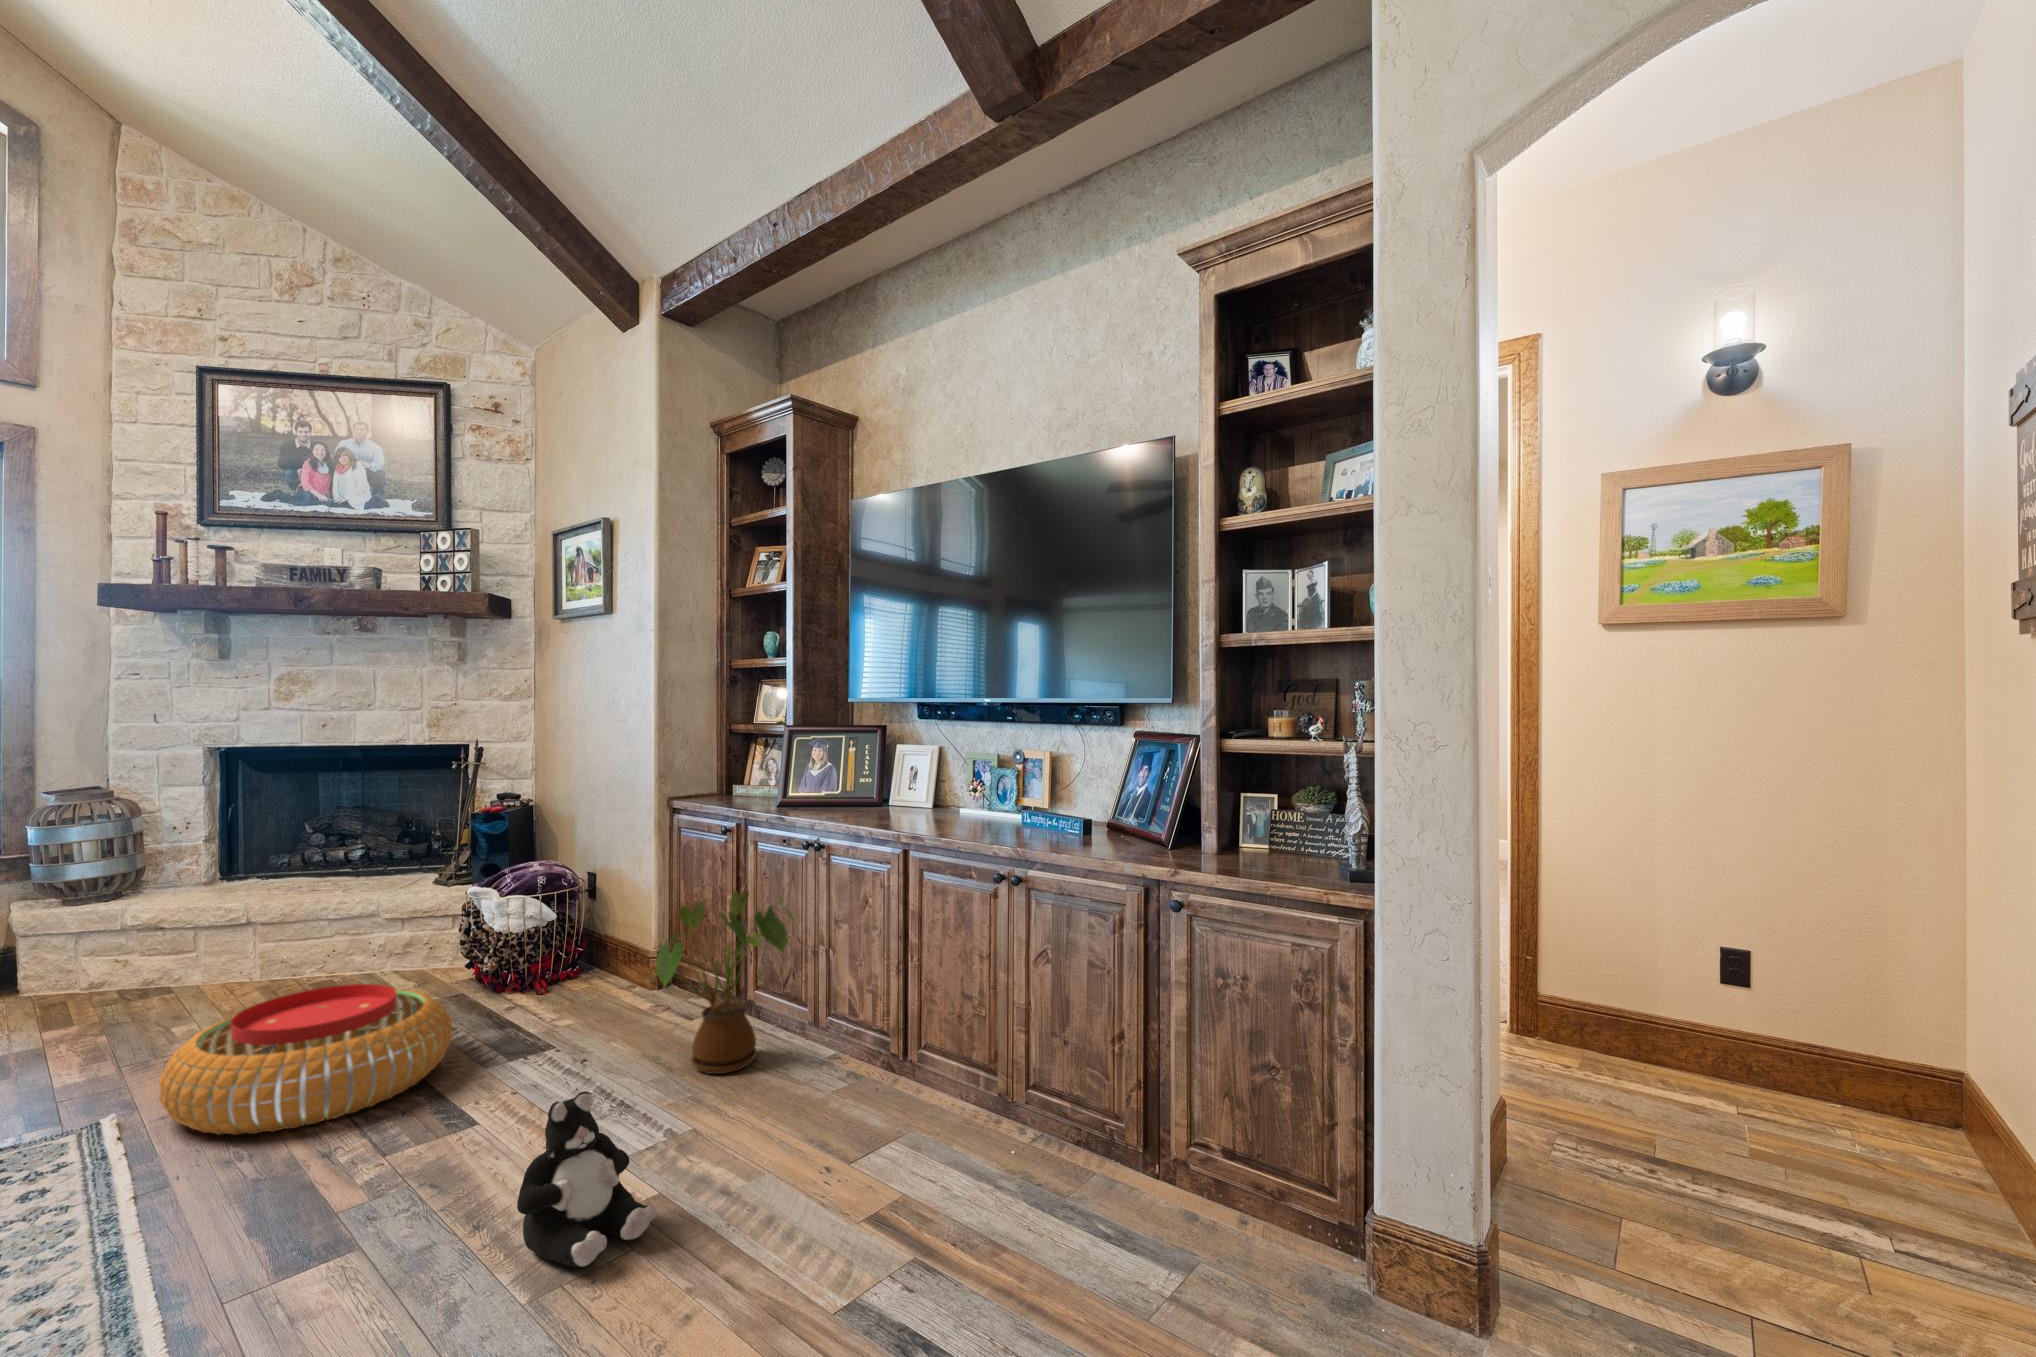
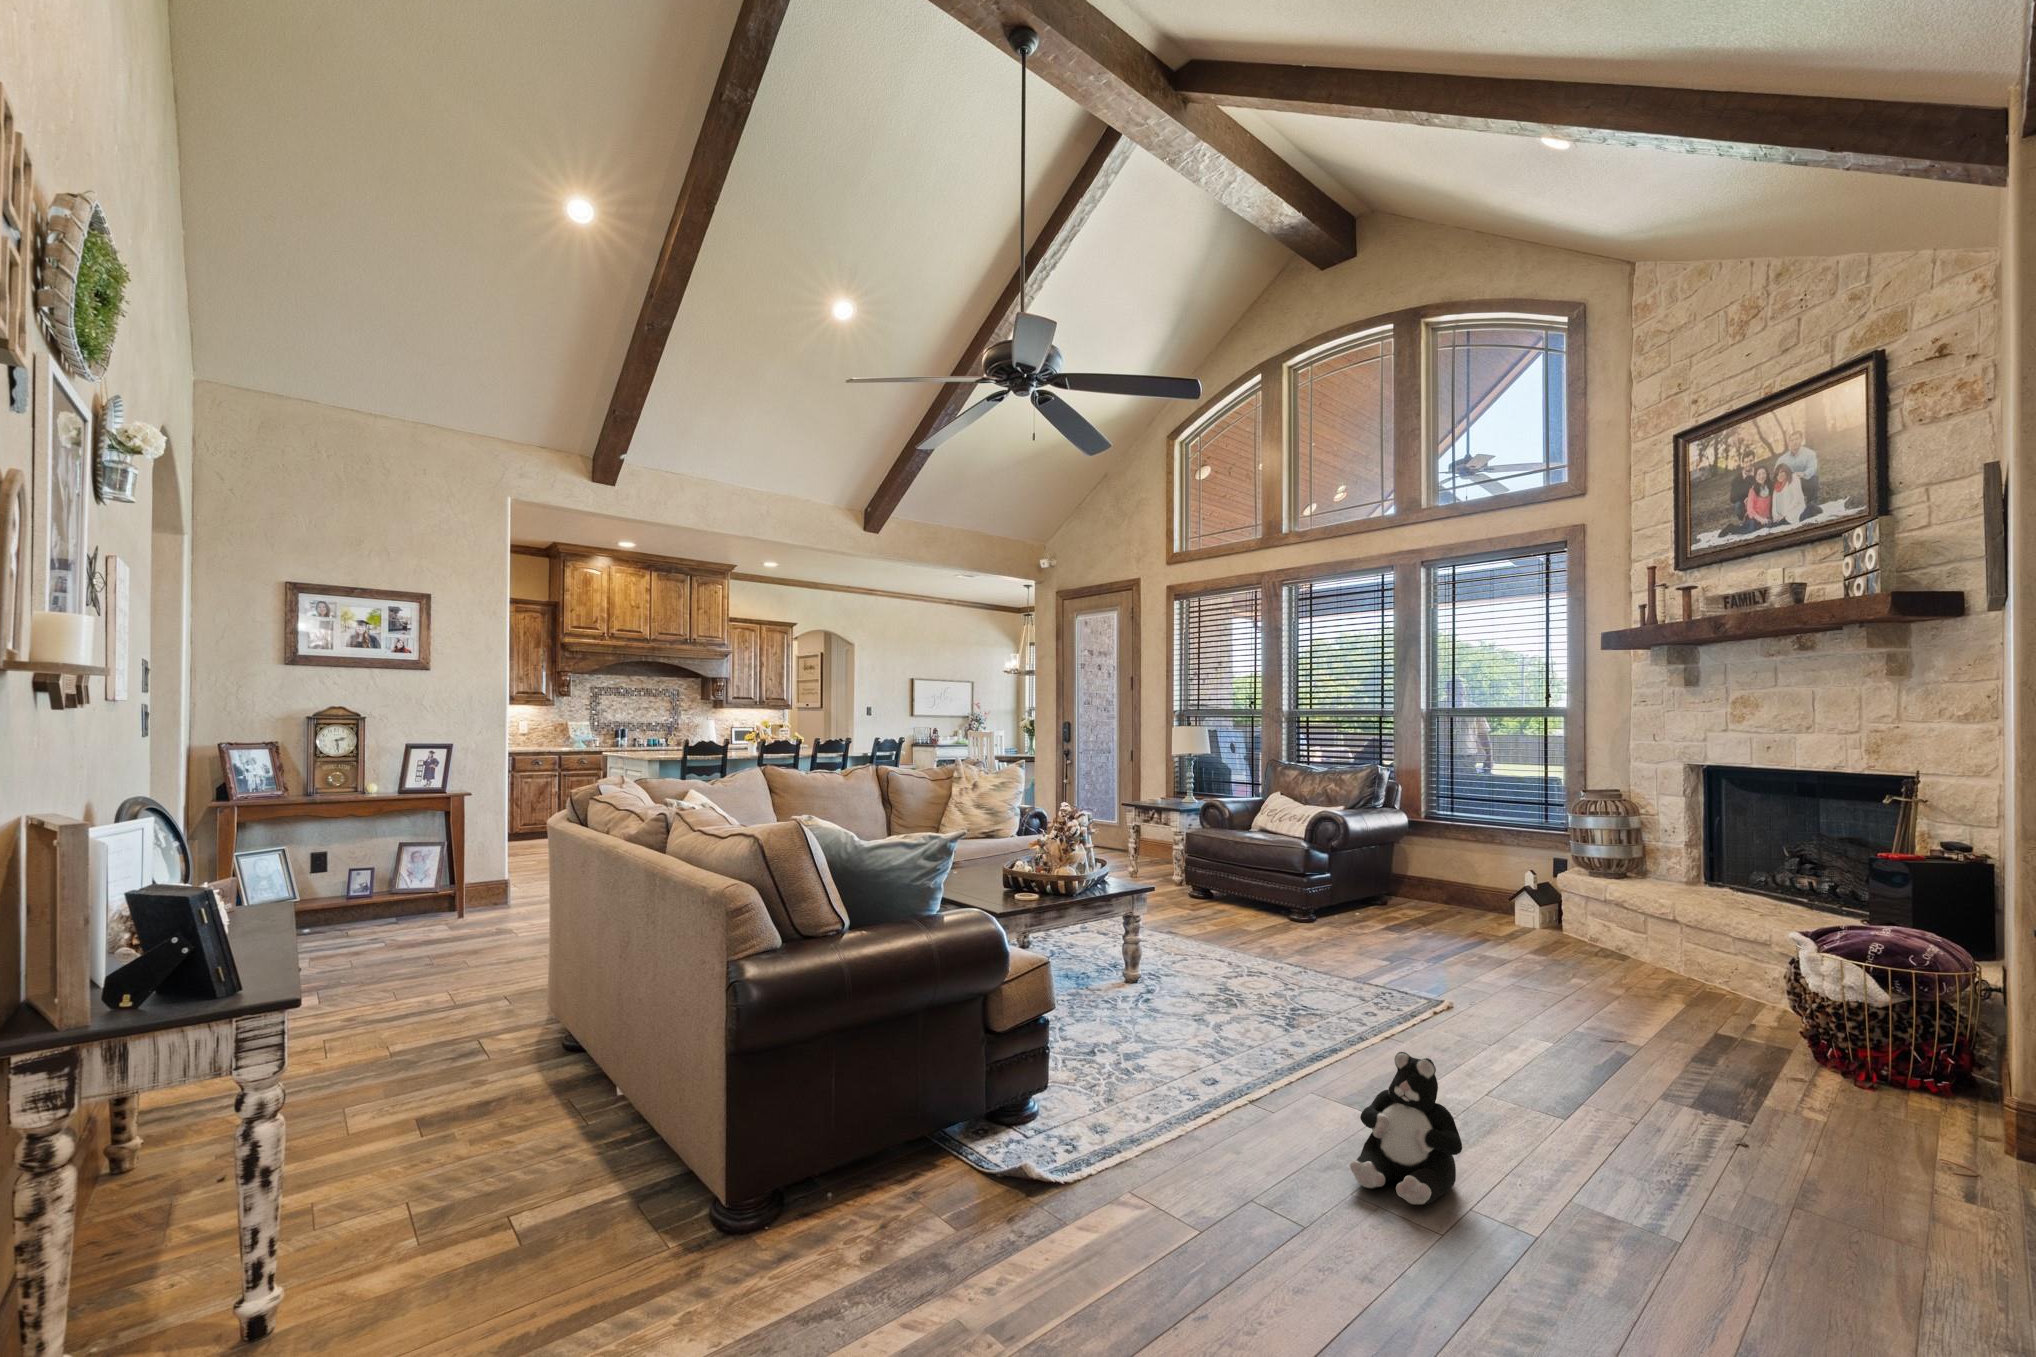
house plant: present [653,891,795,1074] -> none [1683,985,1963,1246]
pouf: present [159,984,452,1135] -> none [1429,954,1652,1069]

